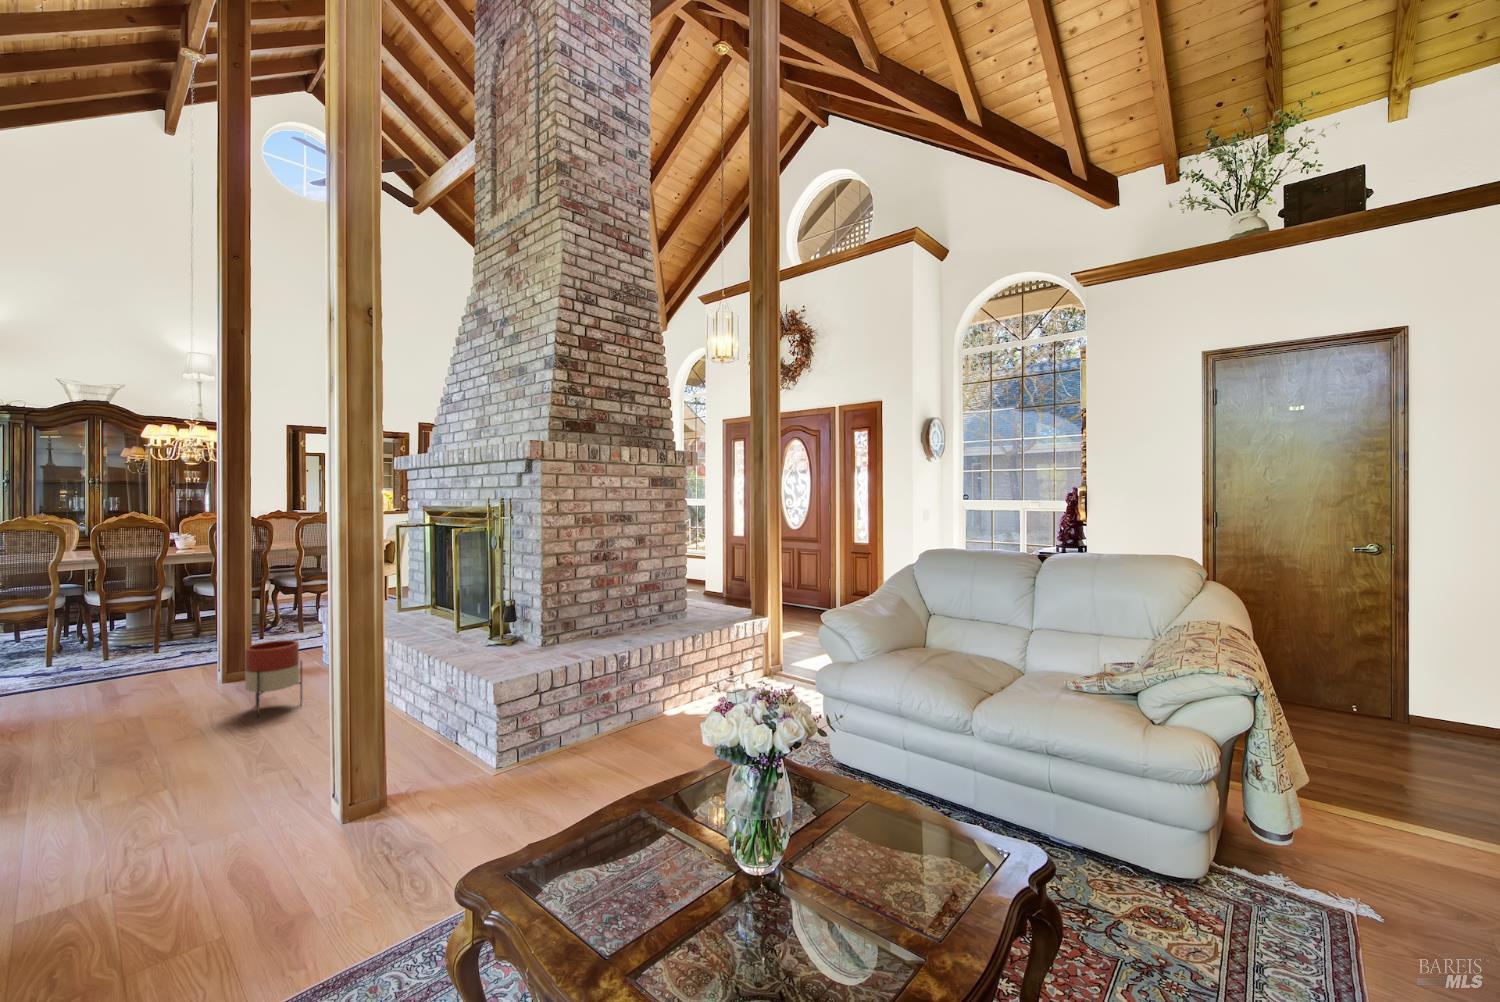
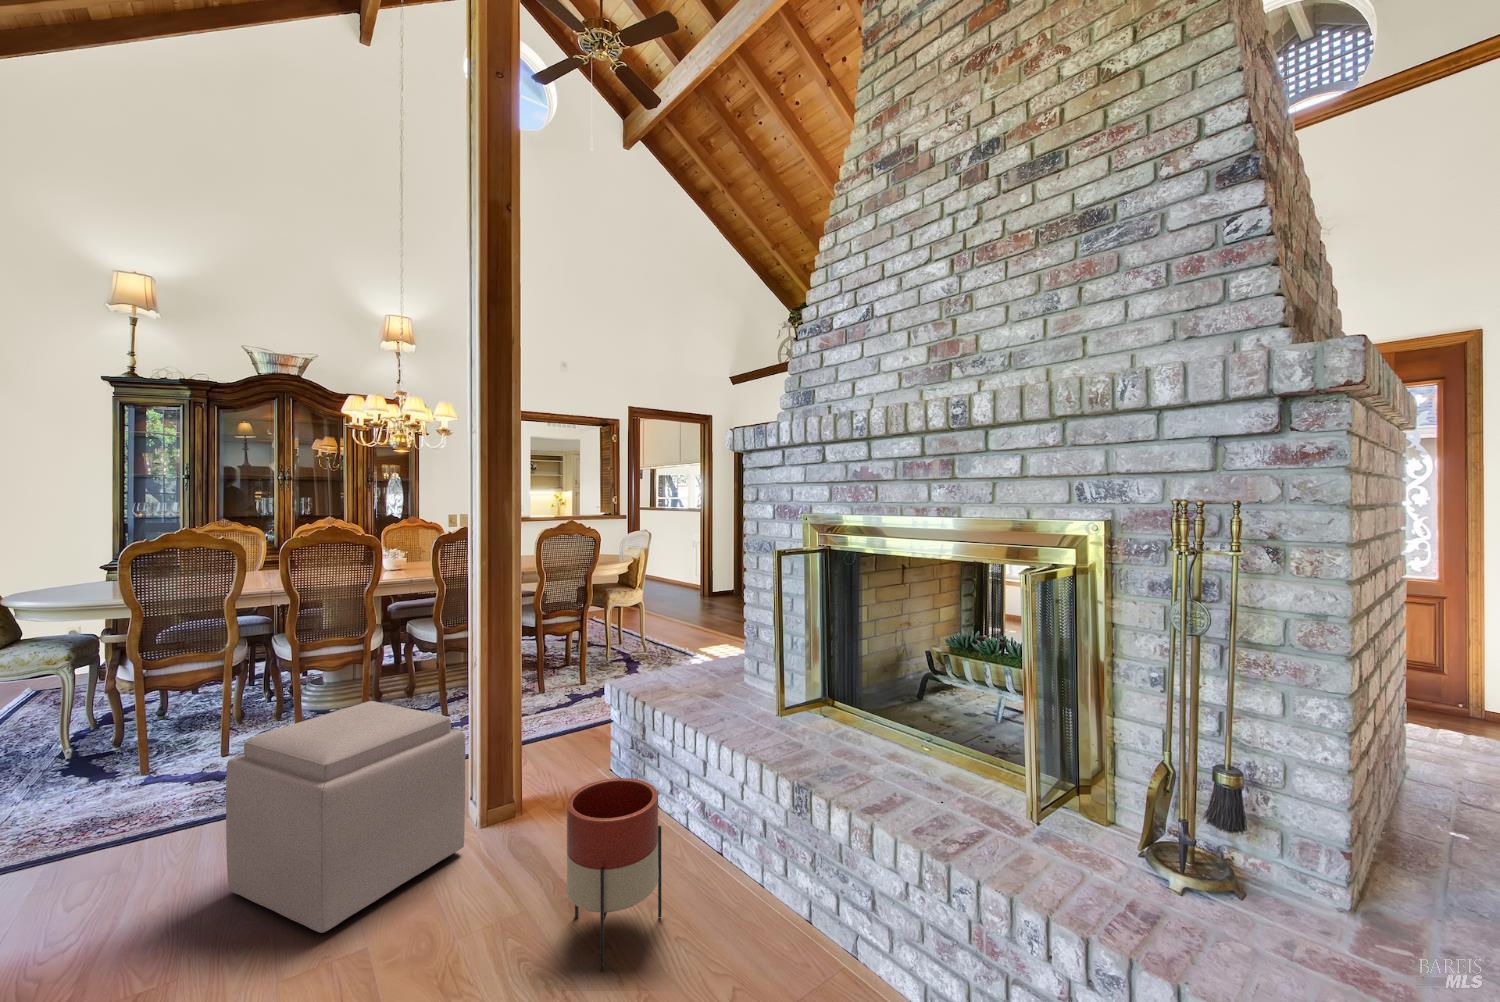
ottoman: none [57,615,205,715] -> present [226,701,465,933]

